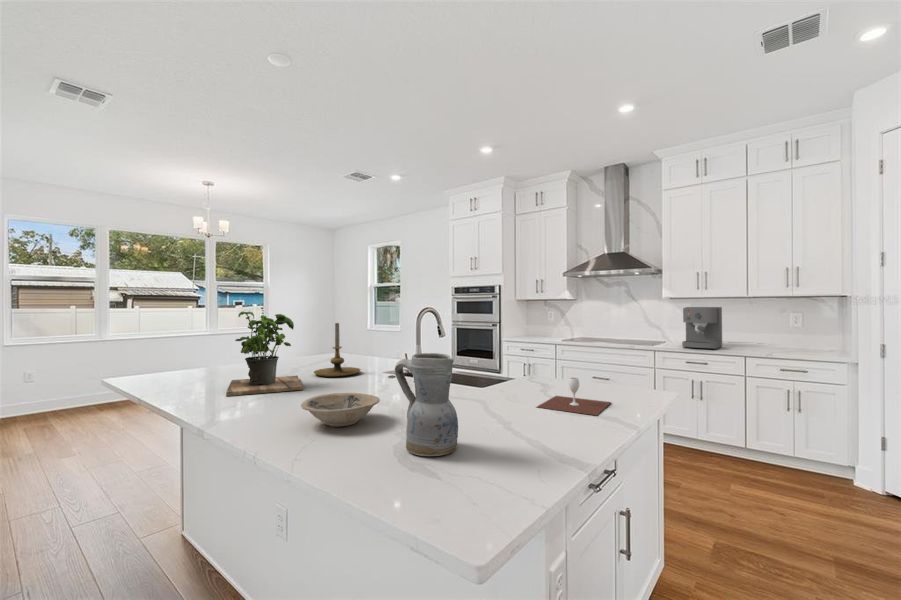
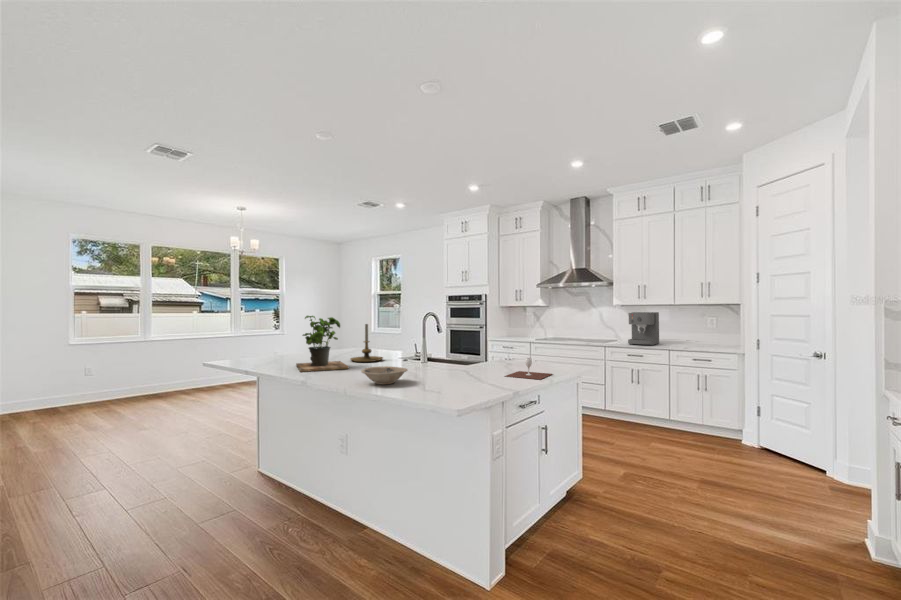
ceramic pitcher: present [395,353,458,456] -> none [421,339,456,394]

